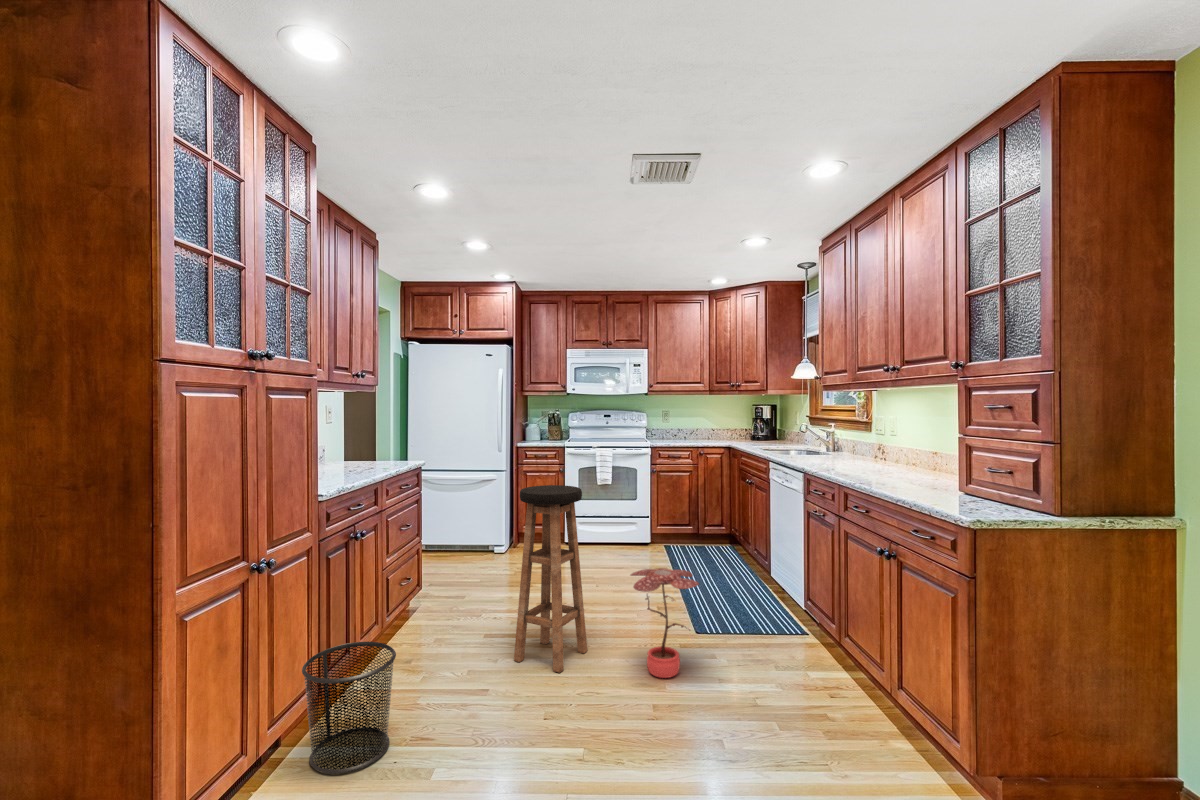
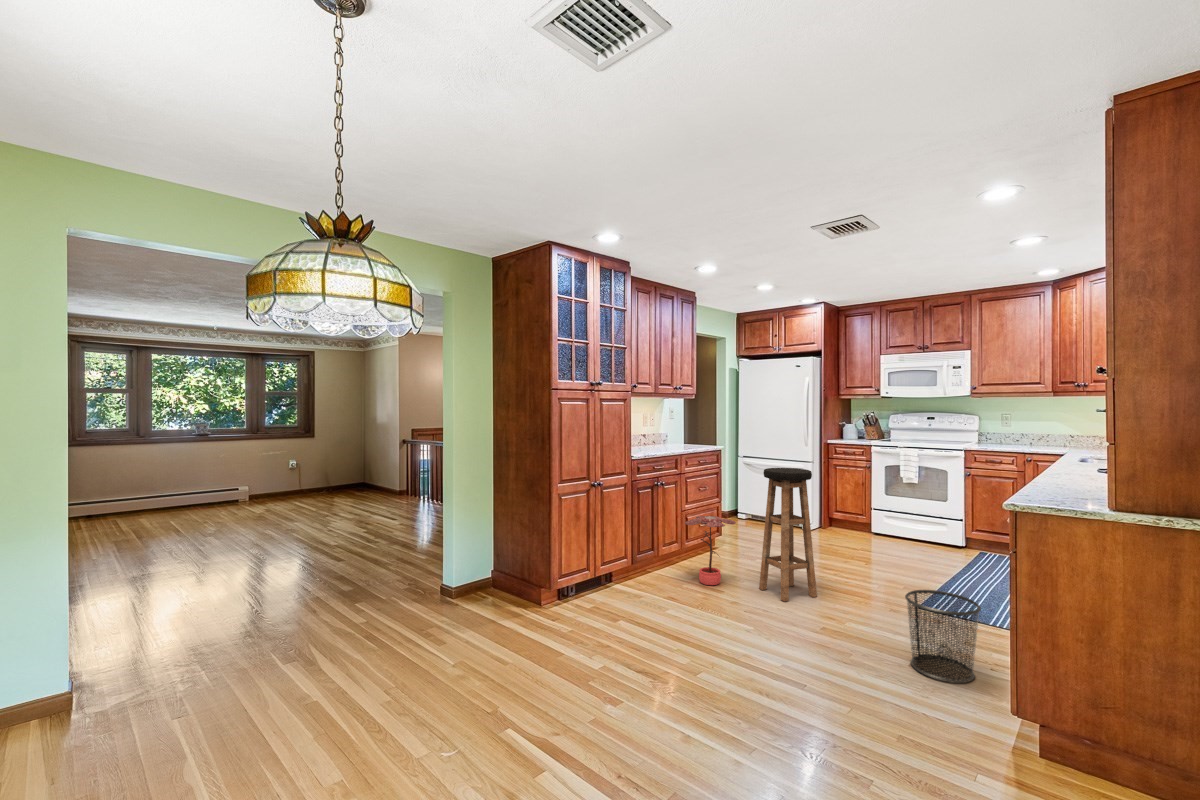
potted plant: present [631,568,699,678] -> present [685,516,736,585]
waste bin: present [302,642,396,774] -> present [905,590,981,683]

